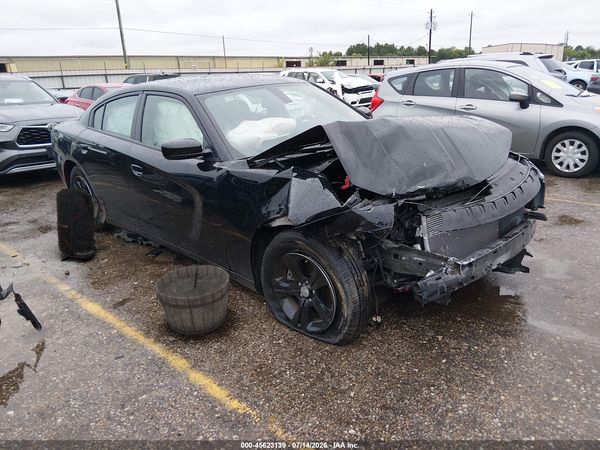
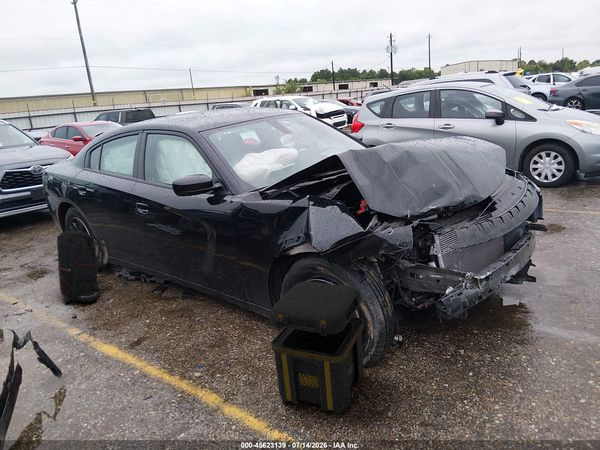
toolbox: none [238,254,336,390] -> present [269,282,364,413]
wooden bucket: present [155,264,232,335] -> none [176,297,252,369]

